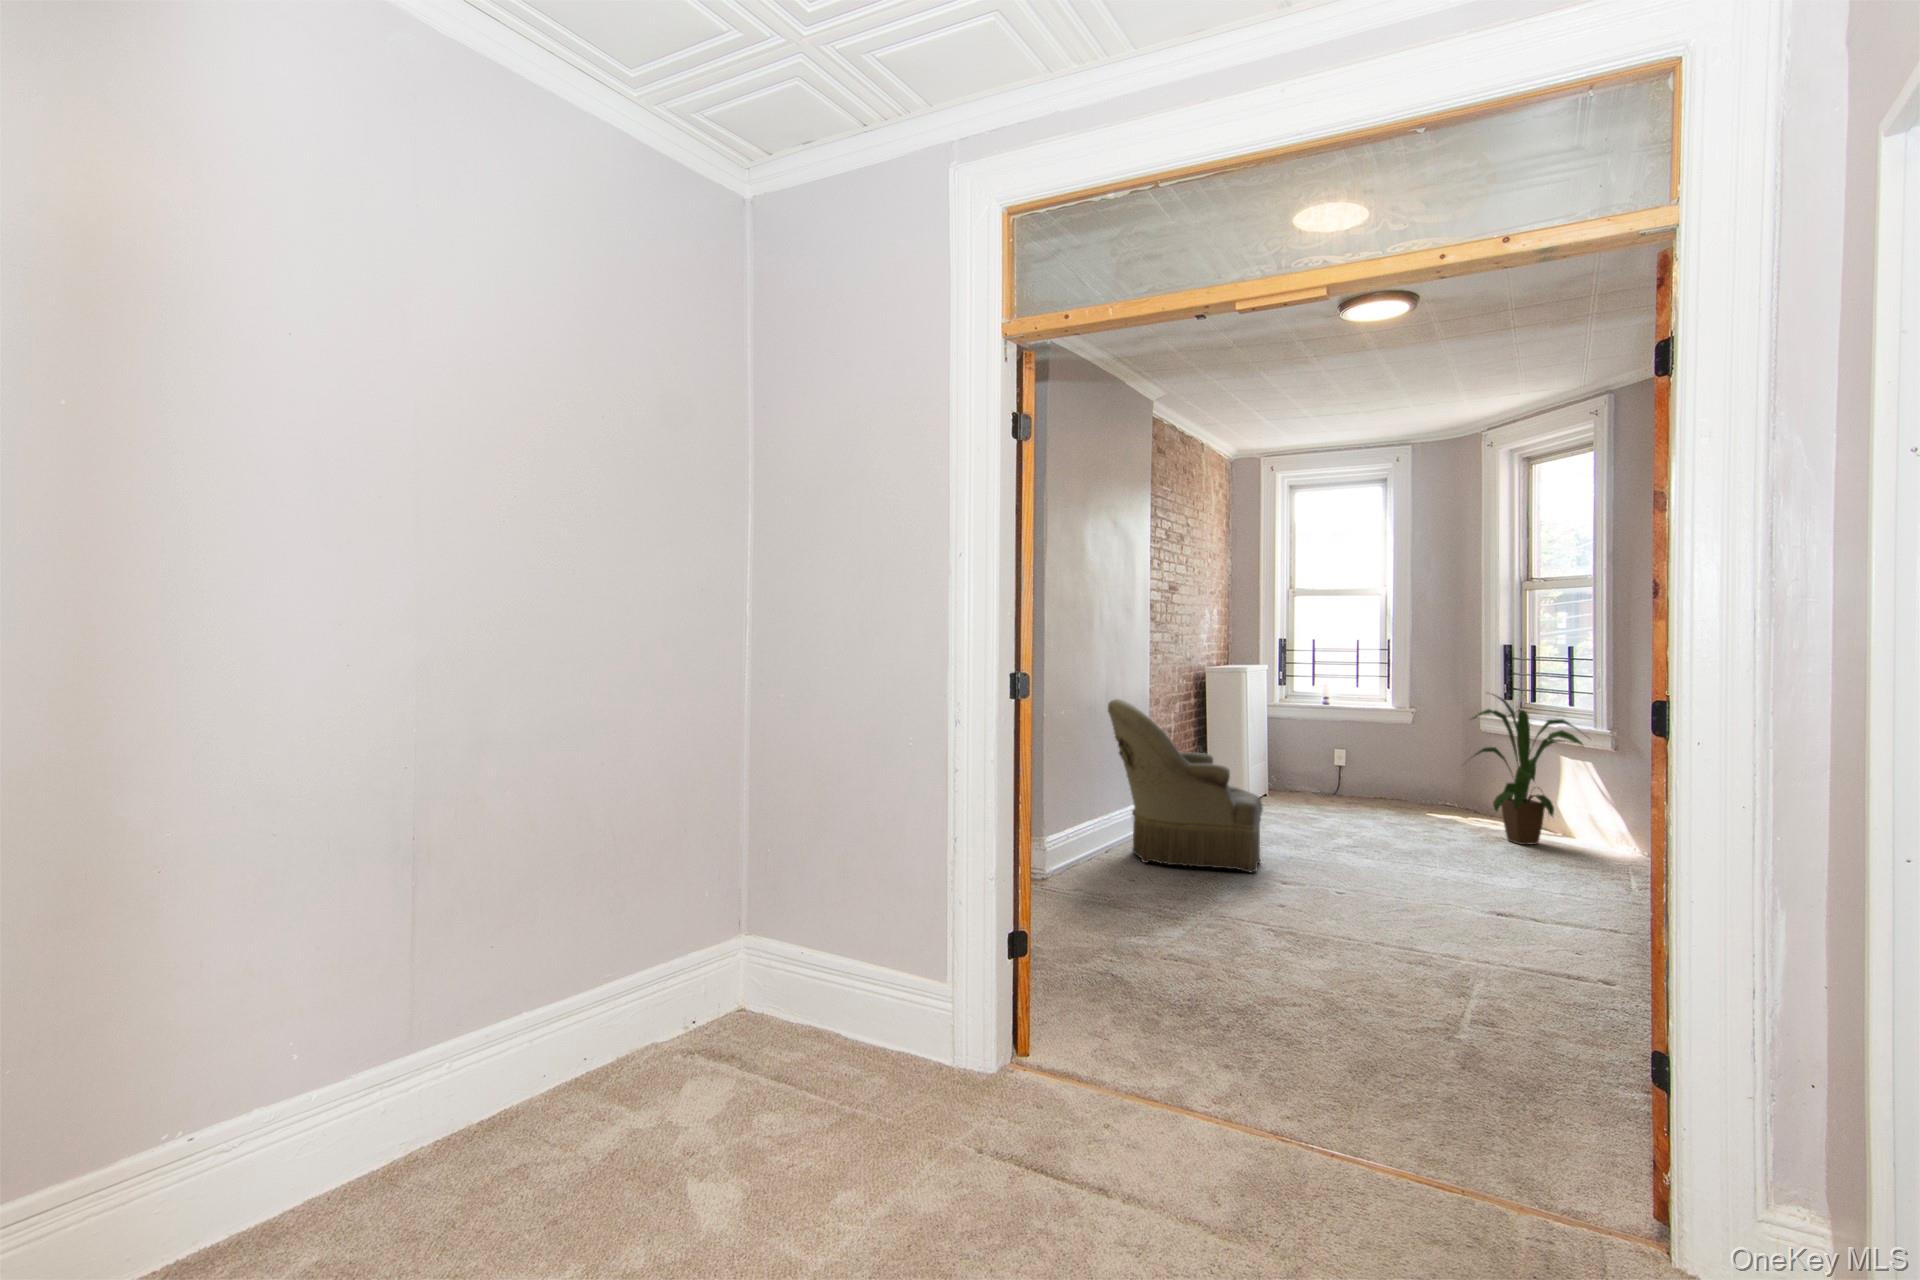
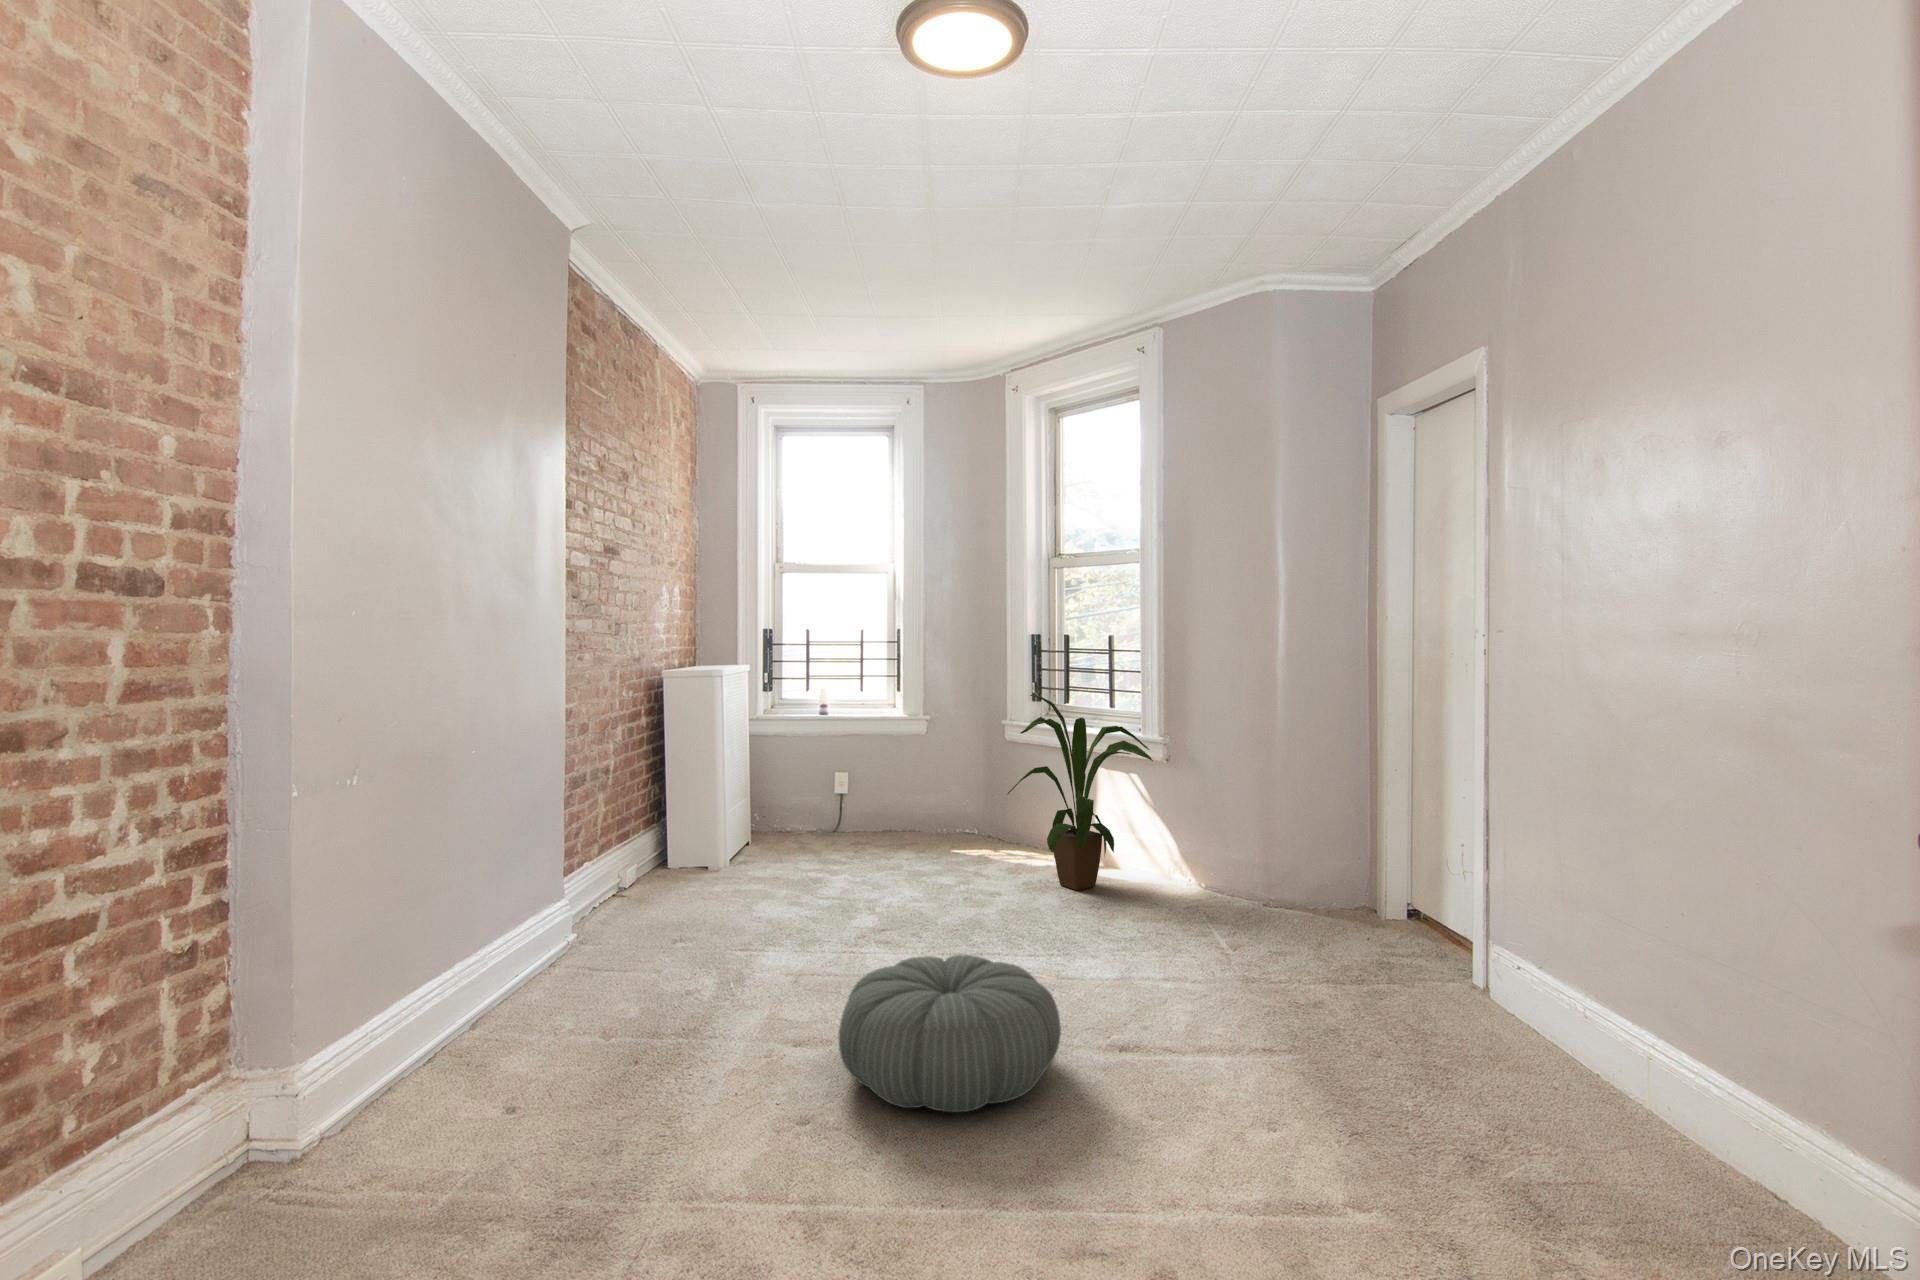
armchair: present [1108,699,1263,872] -> none [465,739,760,1060]
pouf: none [1301,836,1438,908] -> present [839,954,1061,1112]

